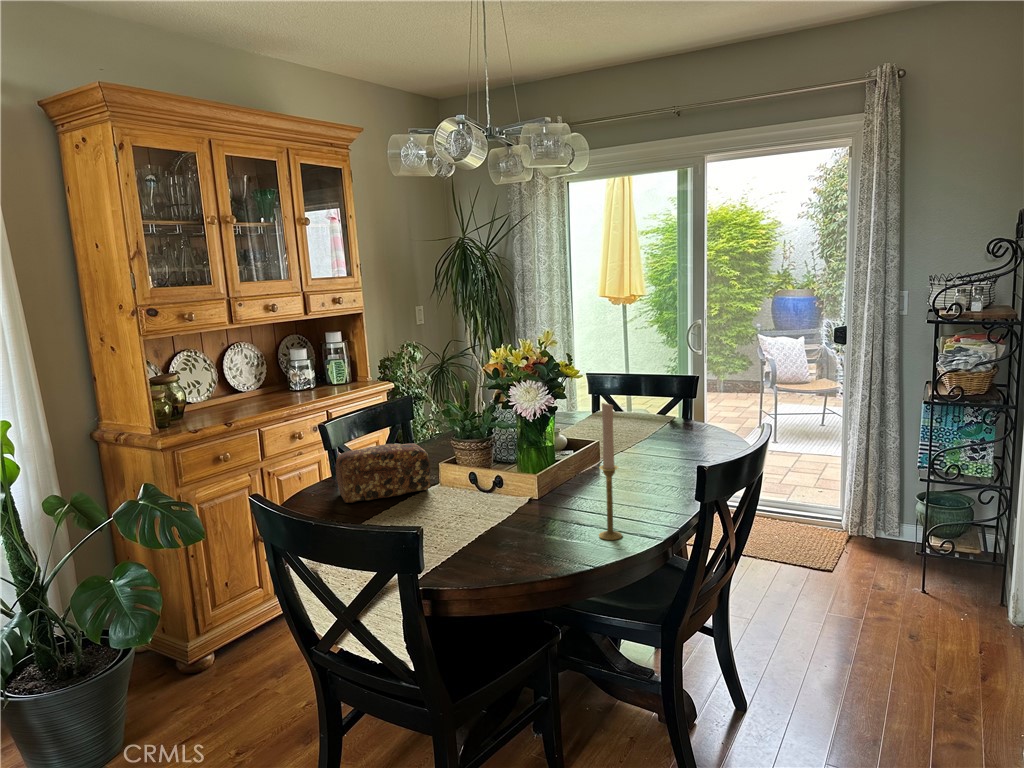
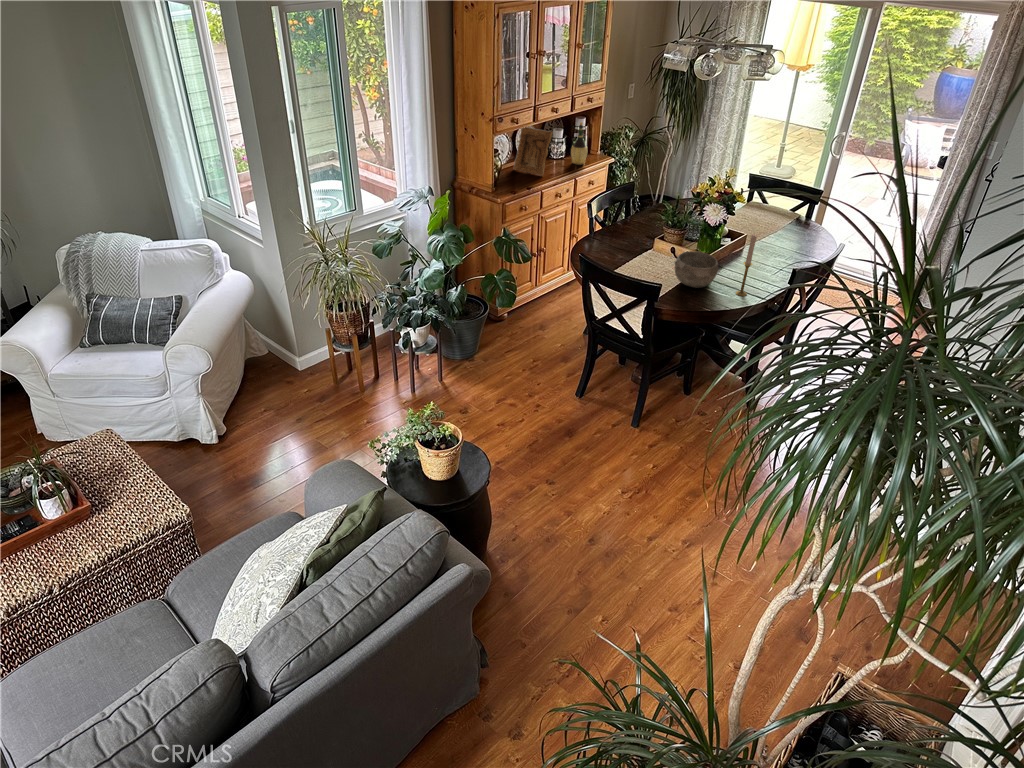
wine bottle: none [316,328,342,391] -> present [571,122,587,165]
picture frame: none [217,338,273,407] -> present [514,127,552,176]
bread loaf: present [336,443,430,503] -> none [603,224,654,255]
bowl: none [459,465,551,537] -> present [675,251,718,288]

